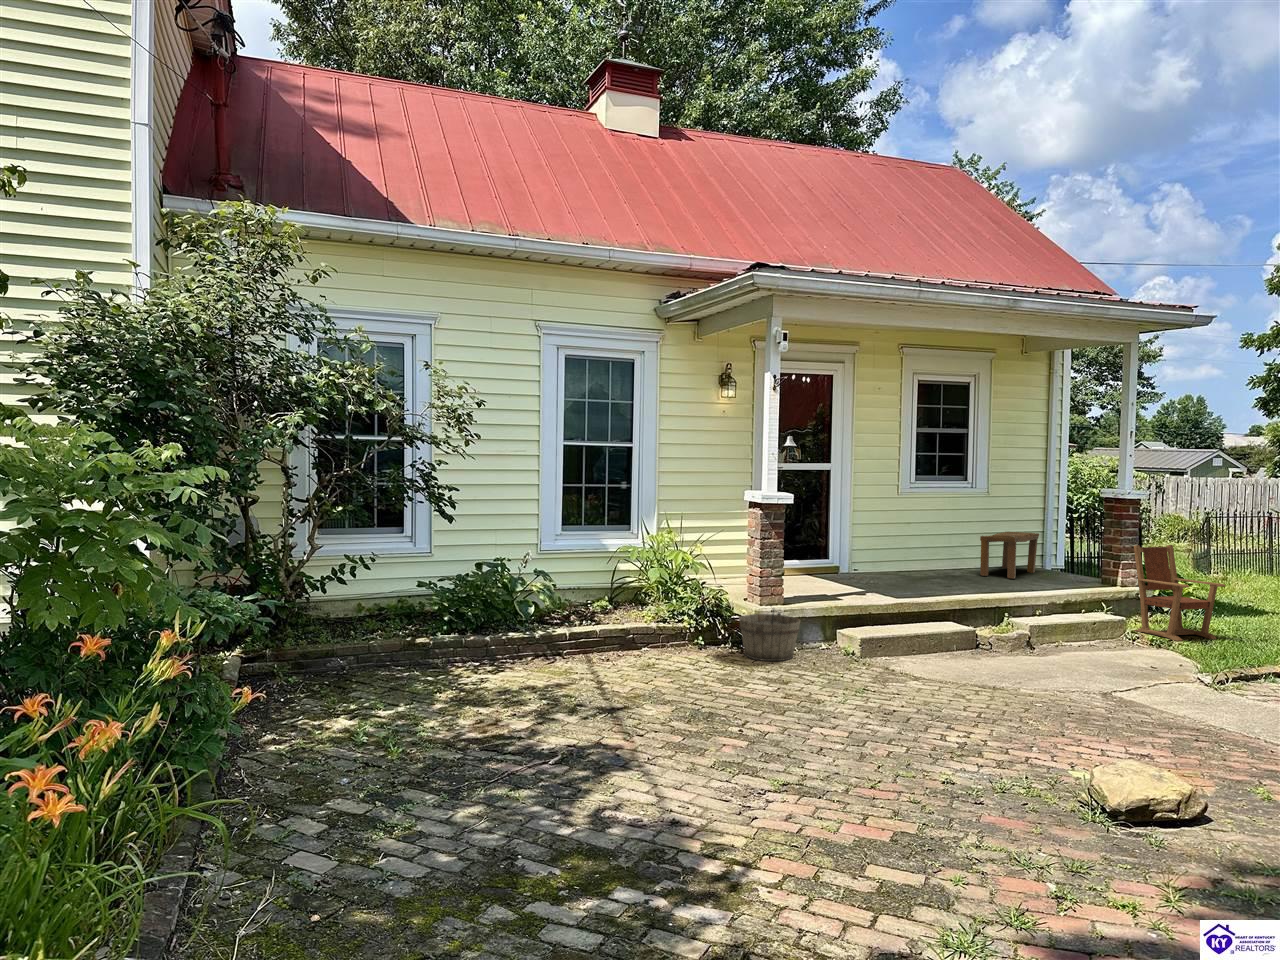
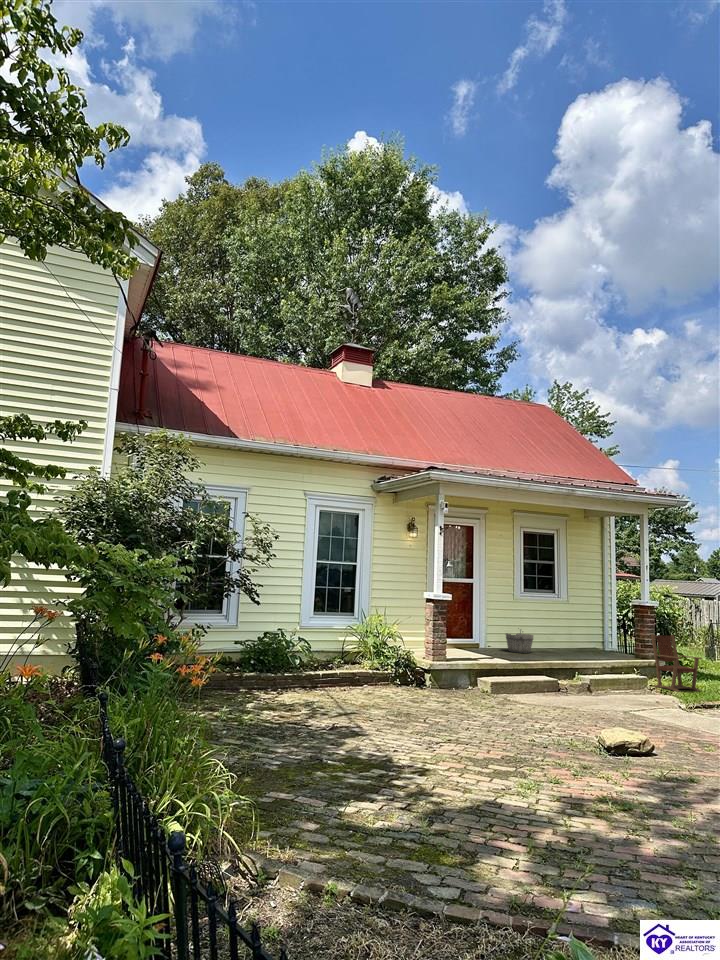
bench: present [980,532,1039,578] -> none [564,626,600,655]
wooden bucket: present [739,609,800,661] -> present [506,630,533,653]

